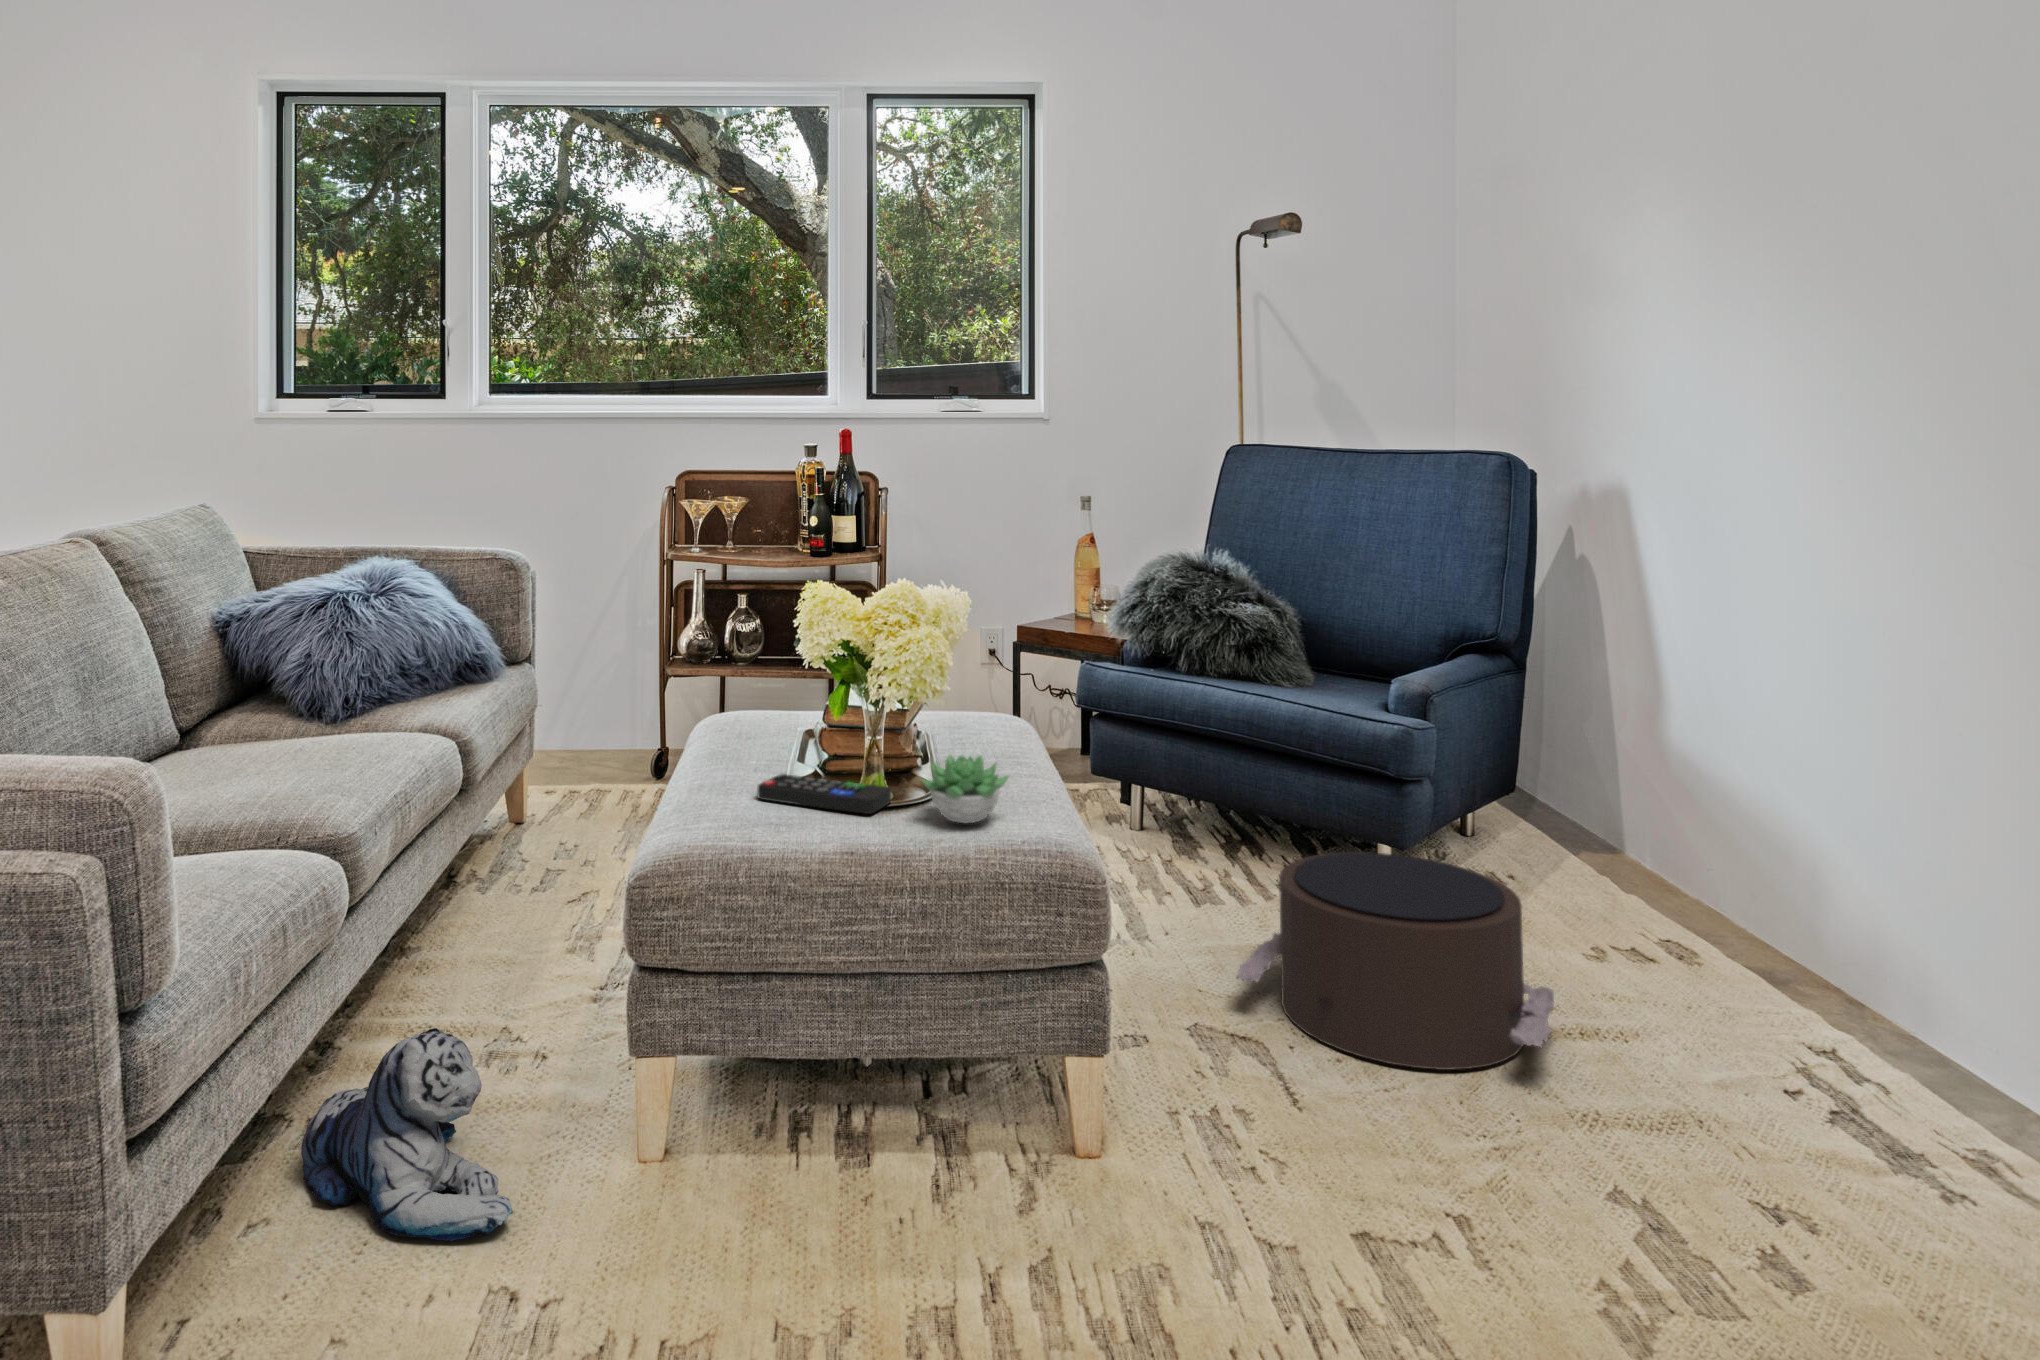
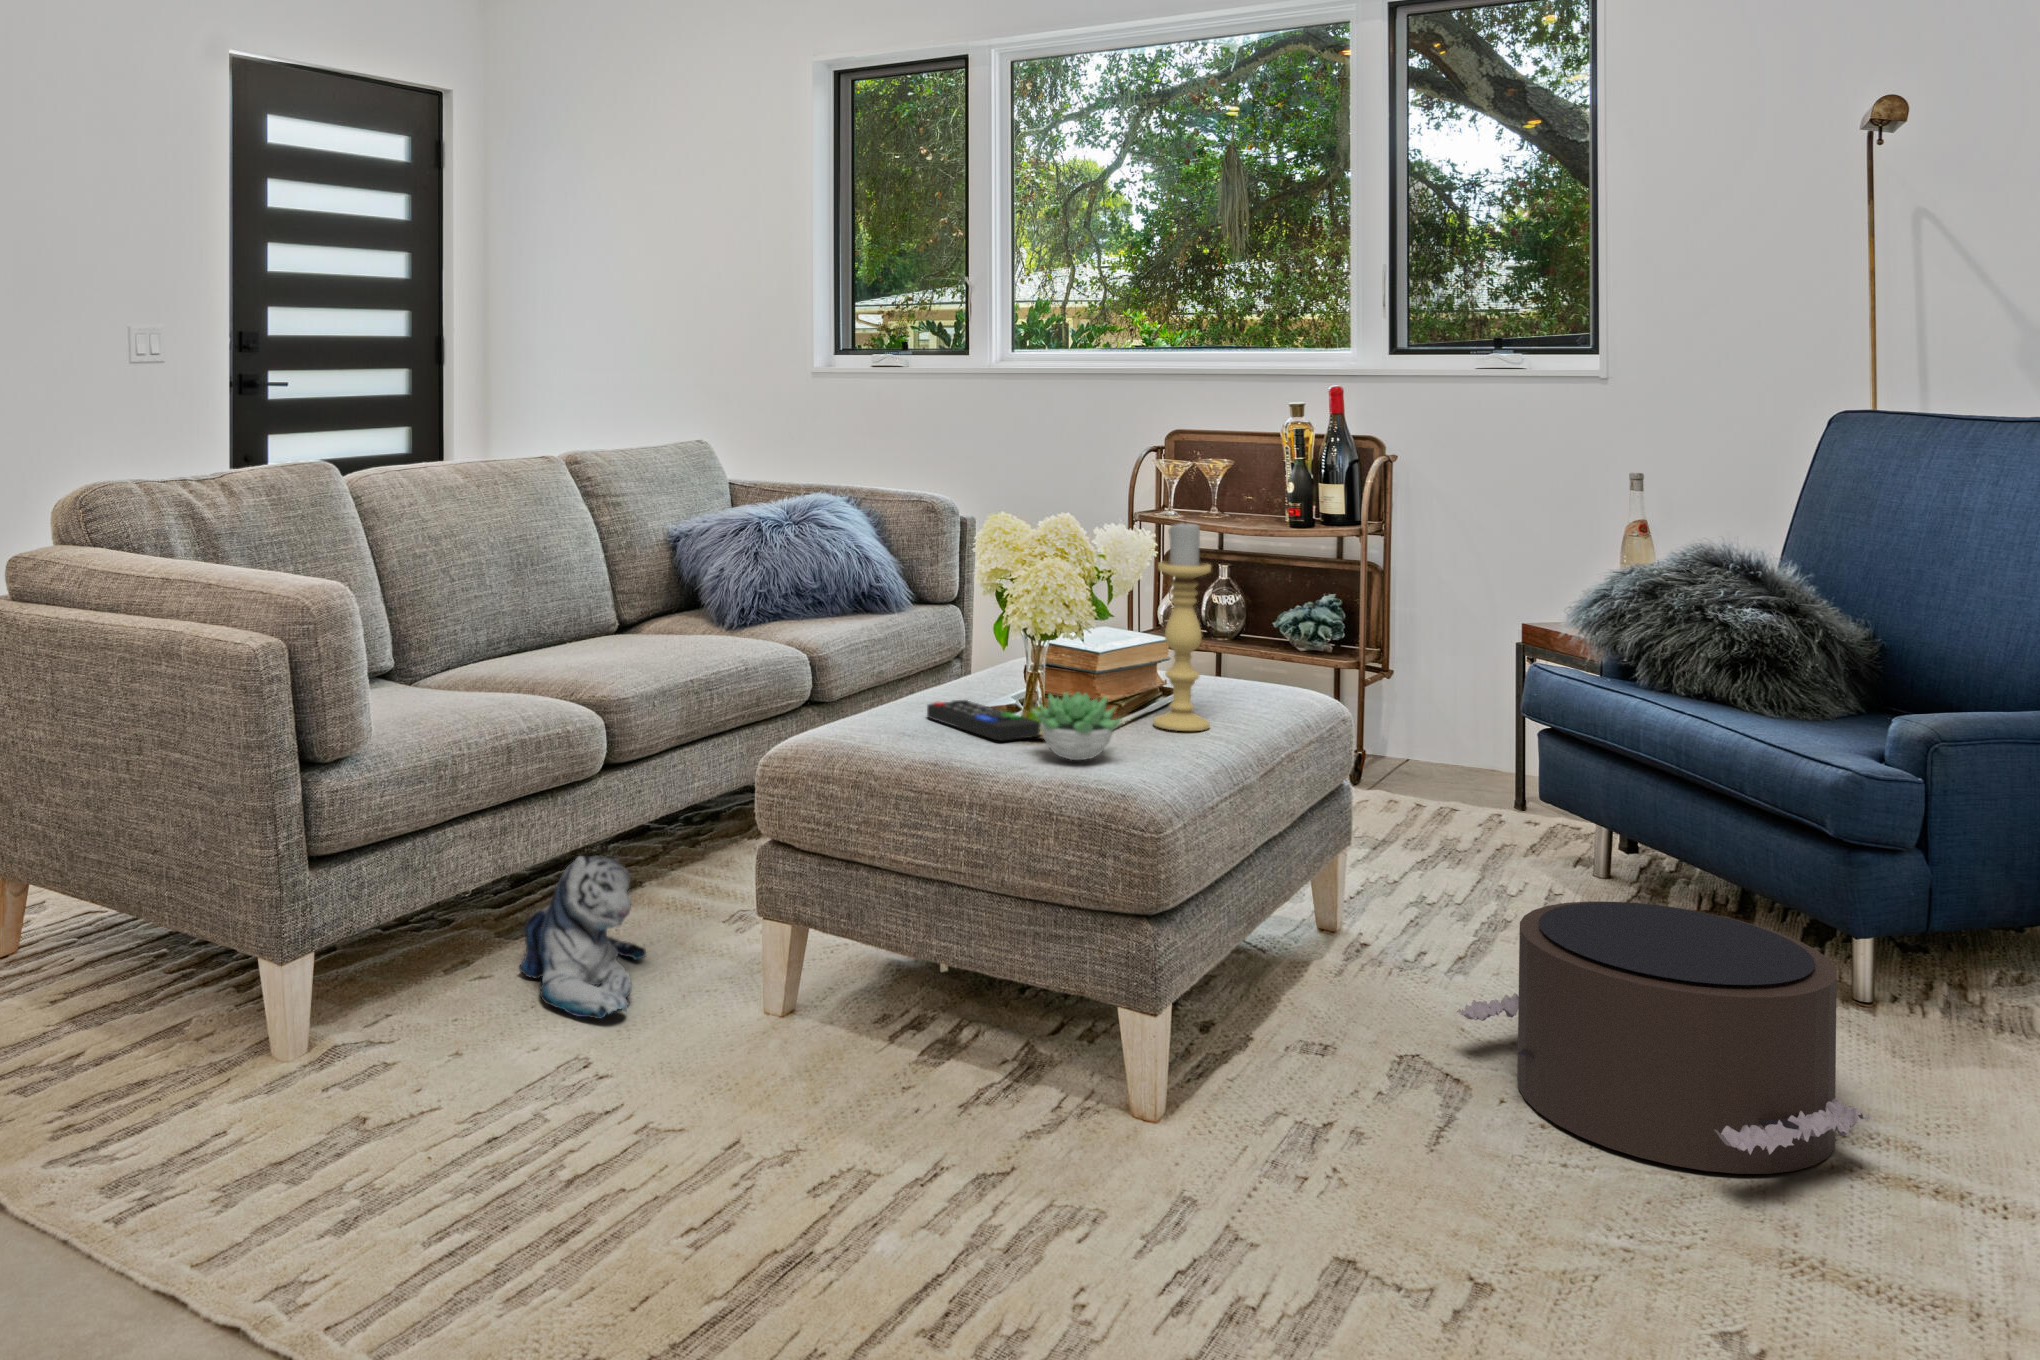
candle holder: none [955,576,1007,773] -> present [1153,522,1211,731]

